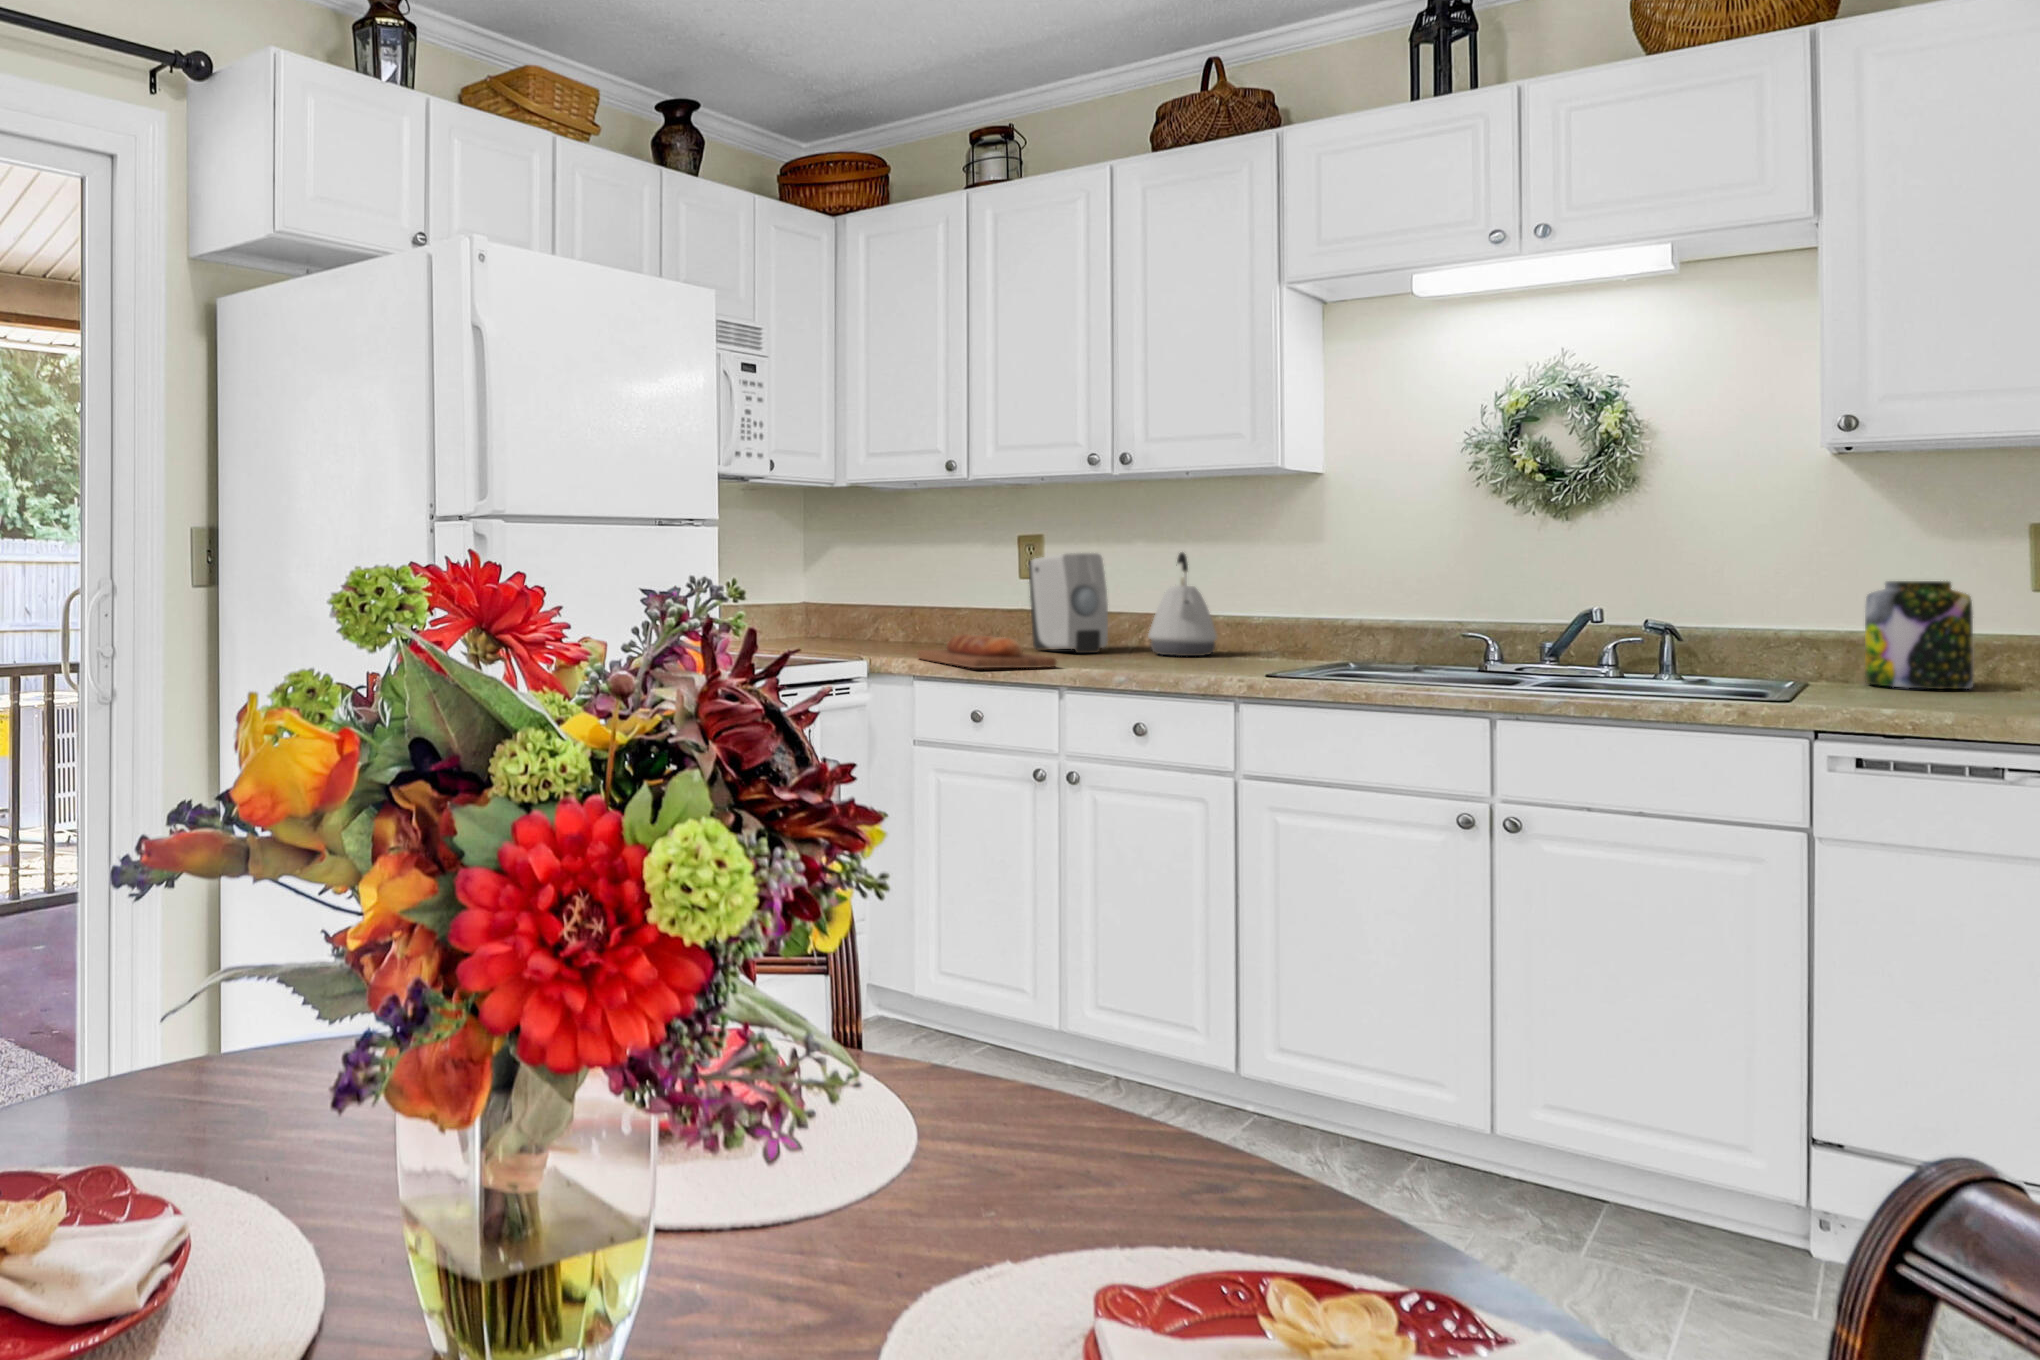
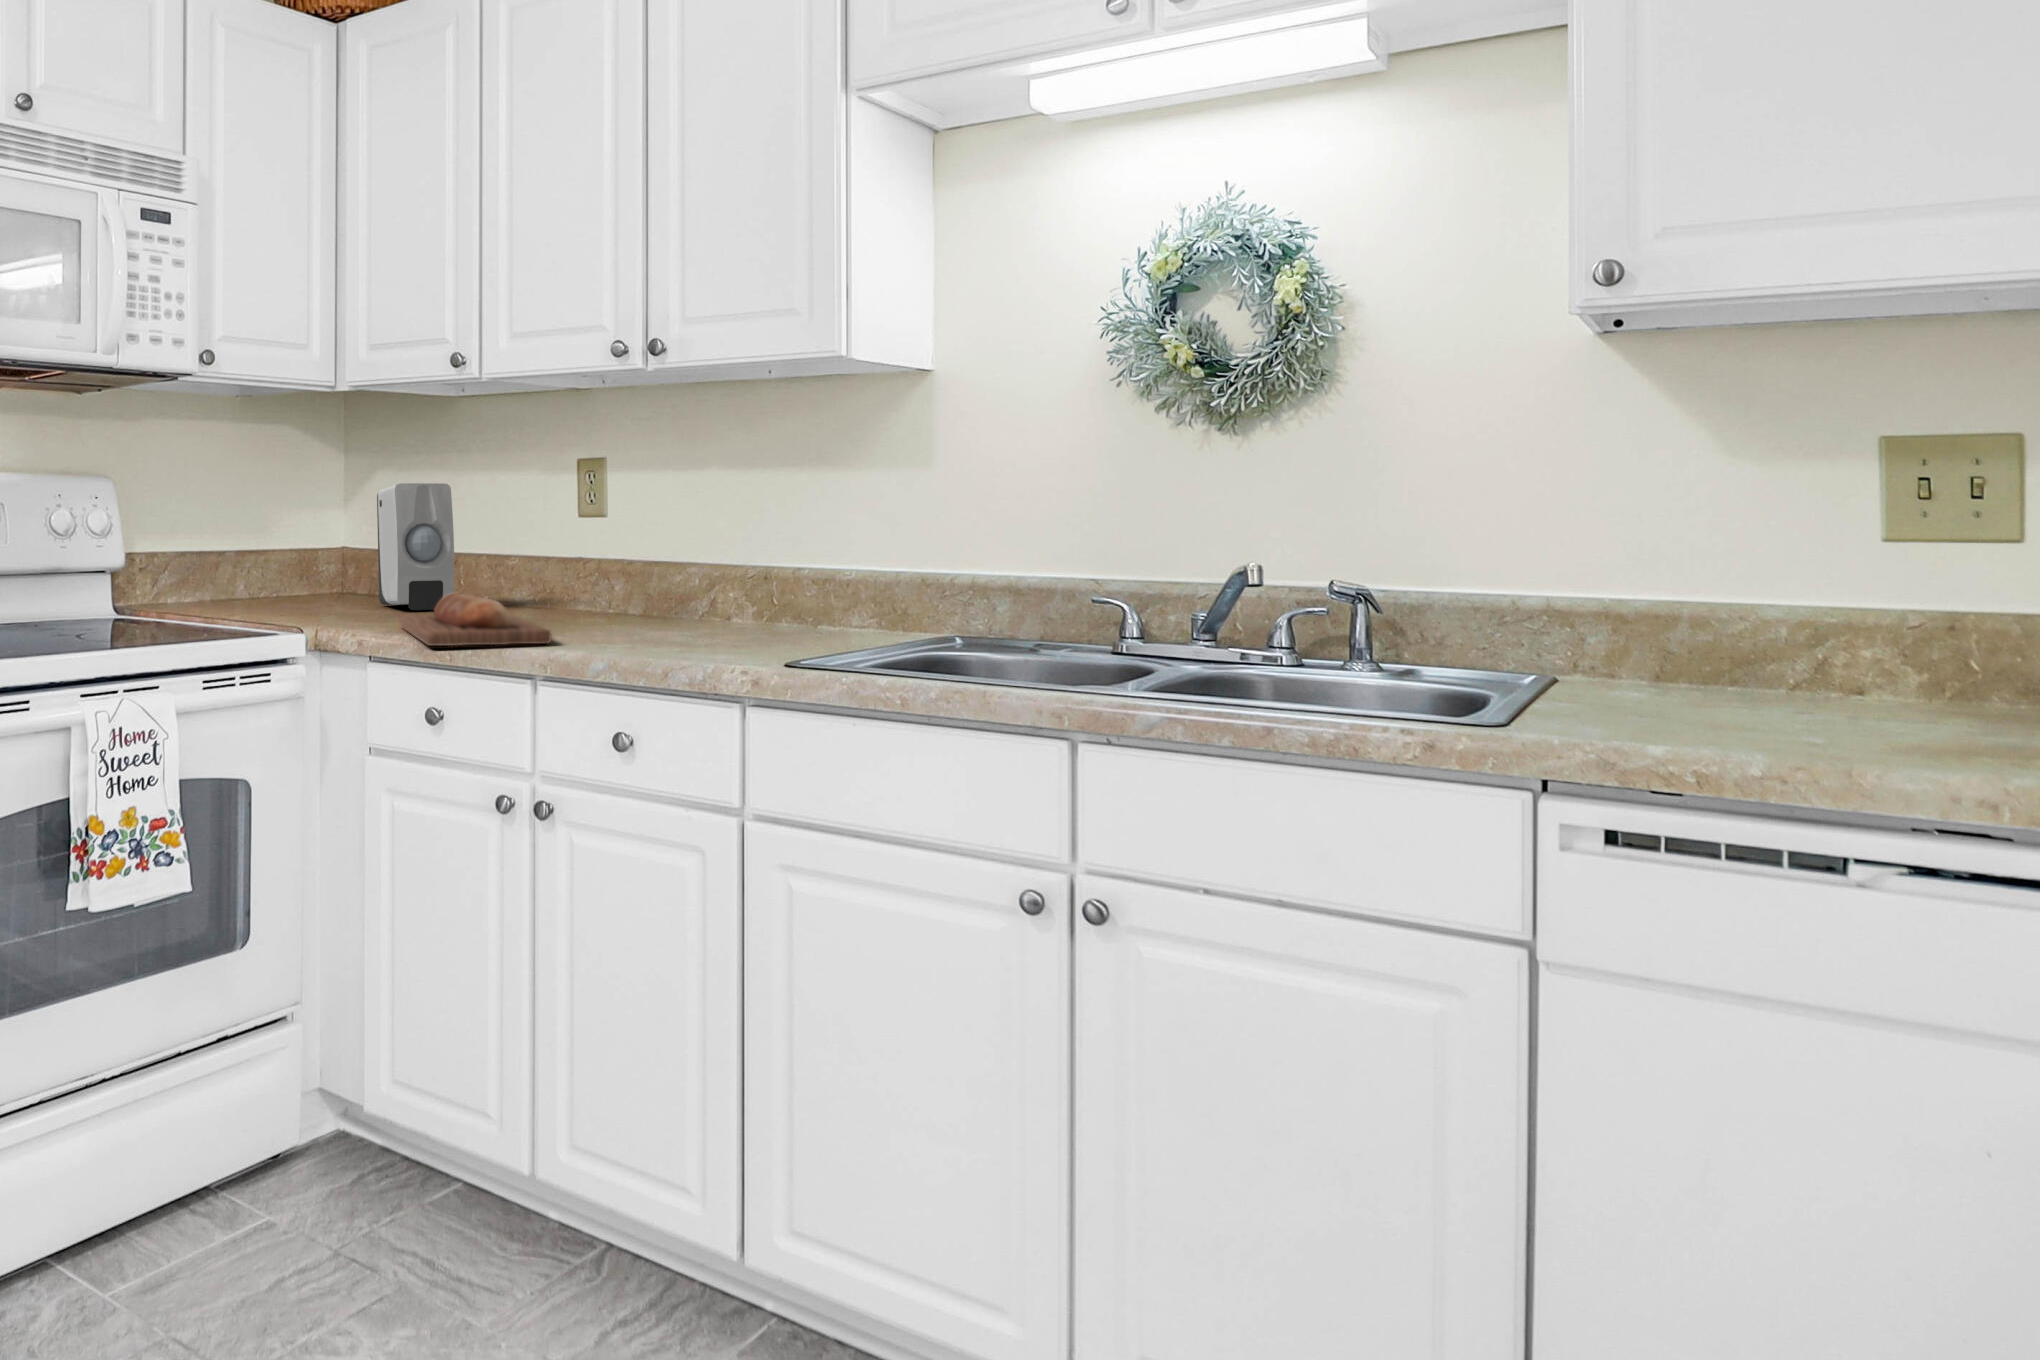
soap dispenser: present [1029,553,1108,653] -> present [377,483,454,610]
kettle: present [1148,553,1217,656] -> none [716,481,806,624]
jar: present [1865,581,1973,689] -> none [1633,525,1784,691]

